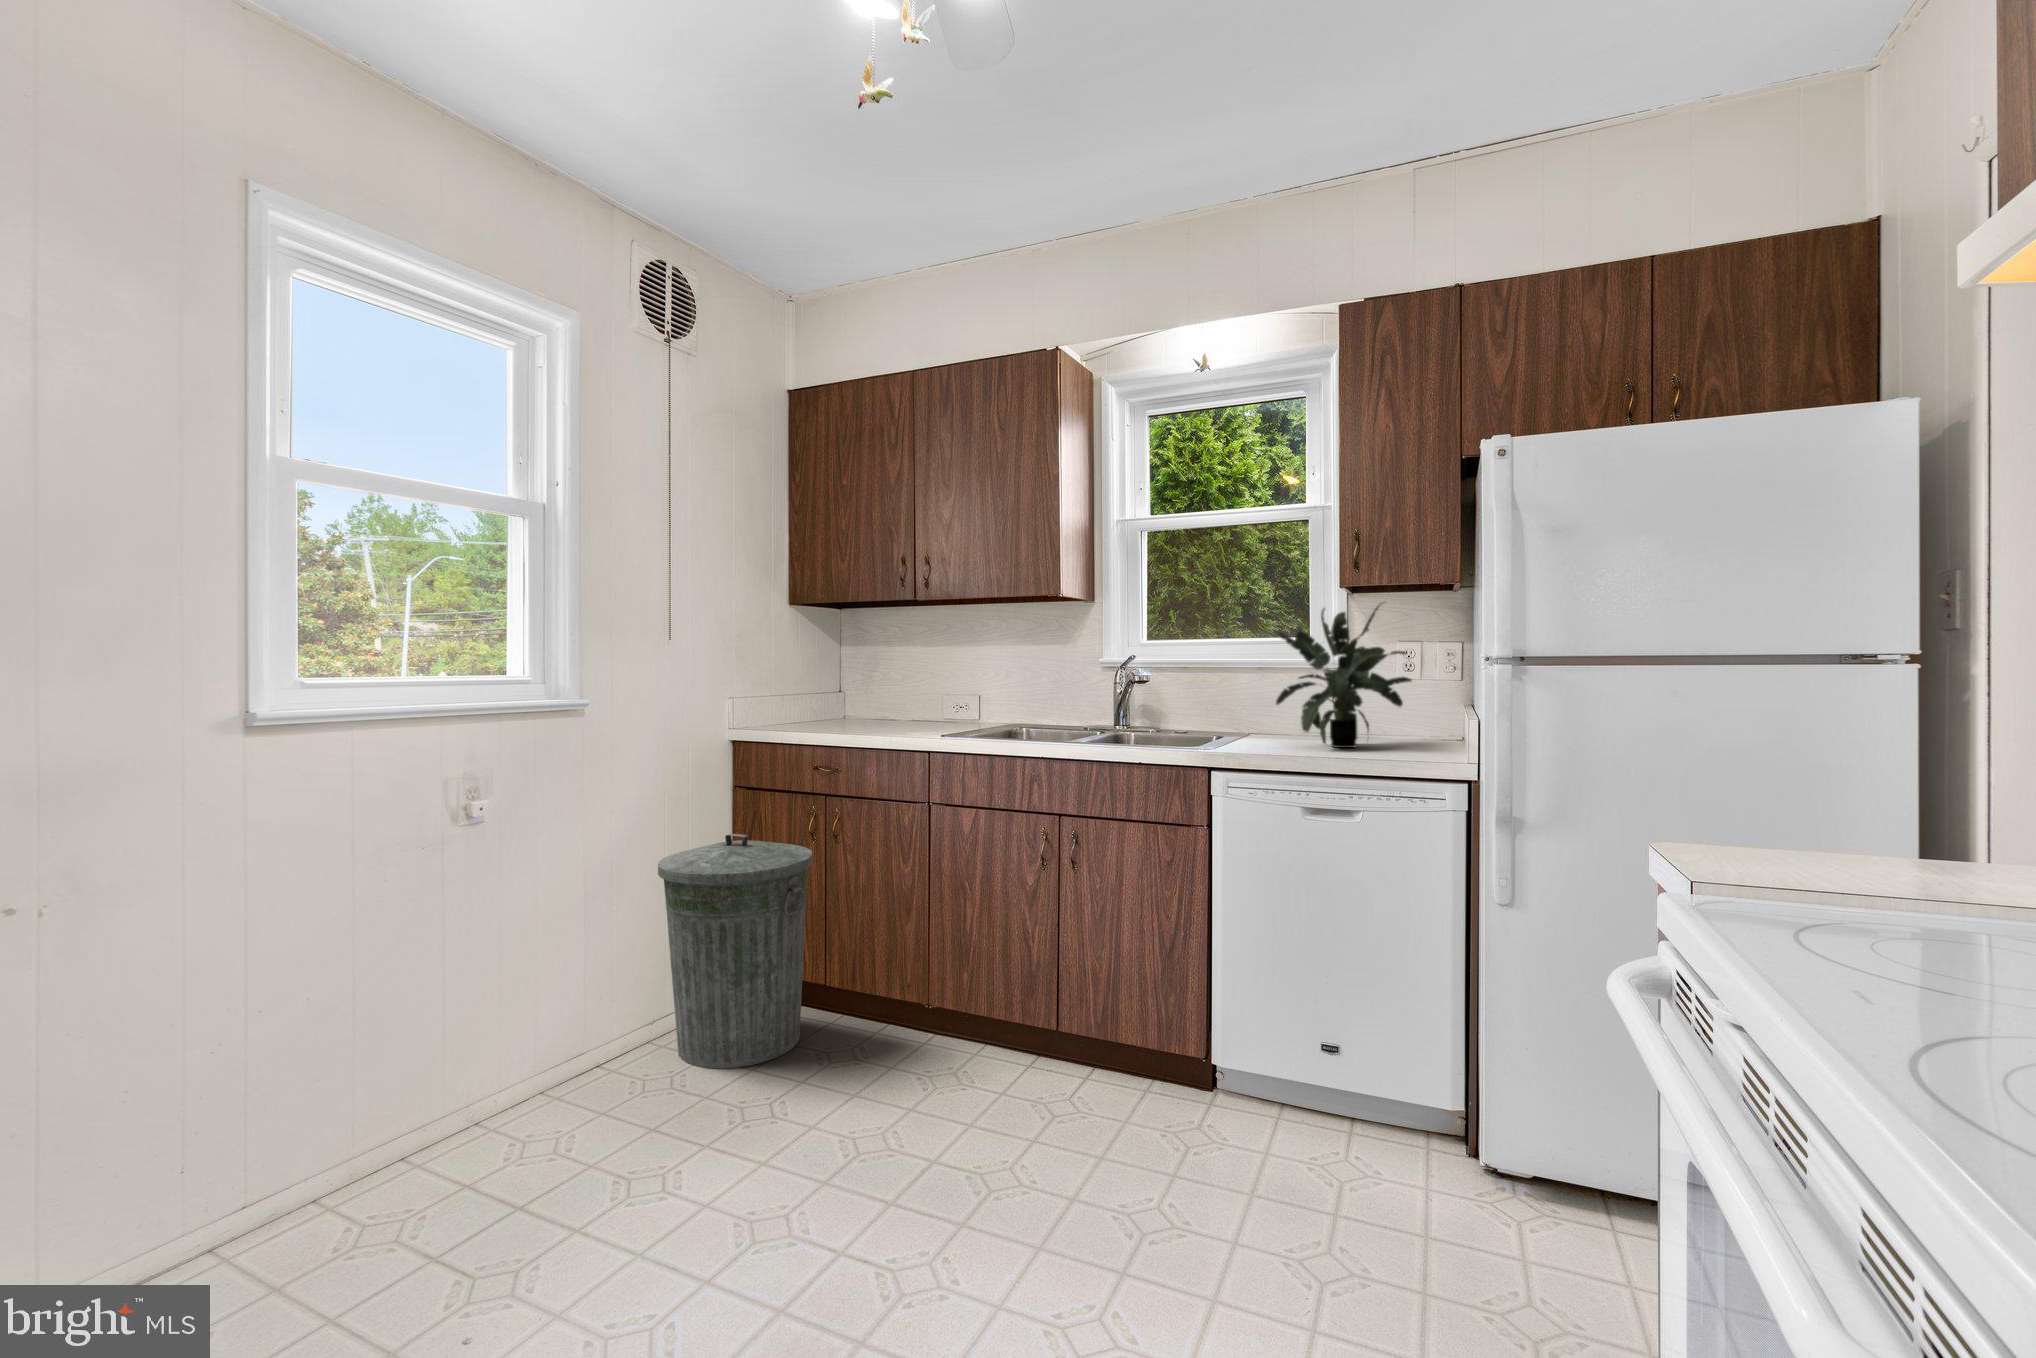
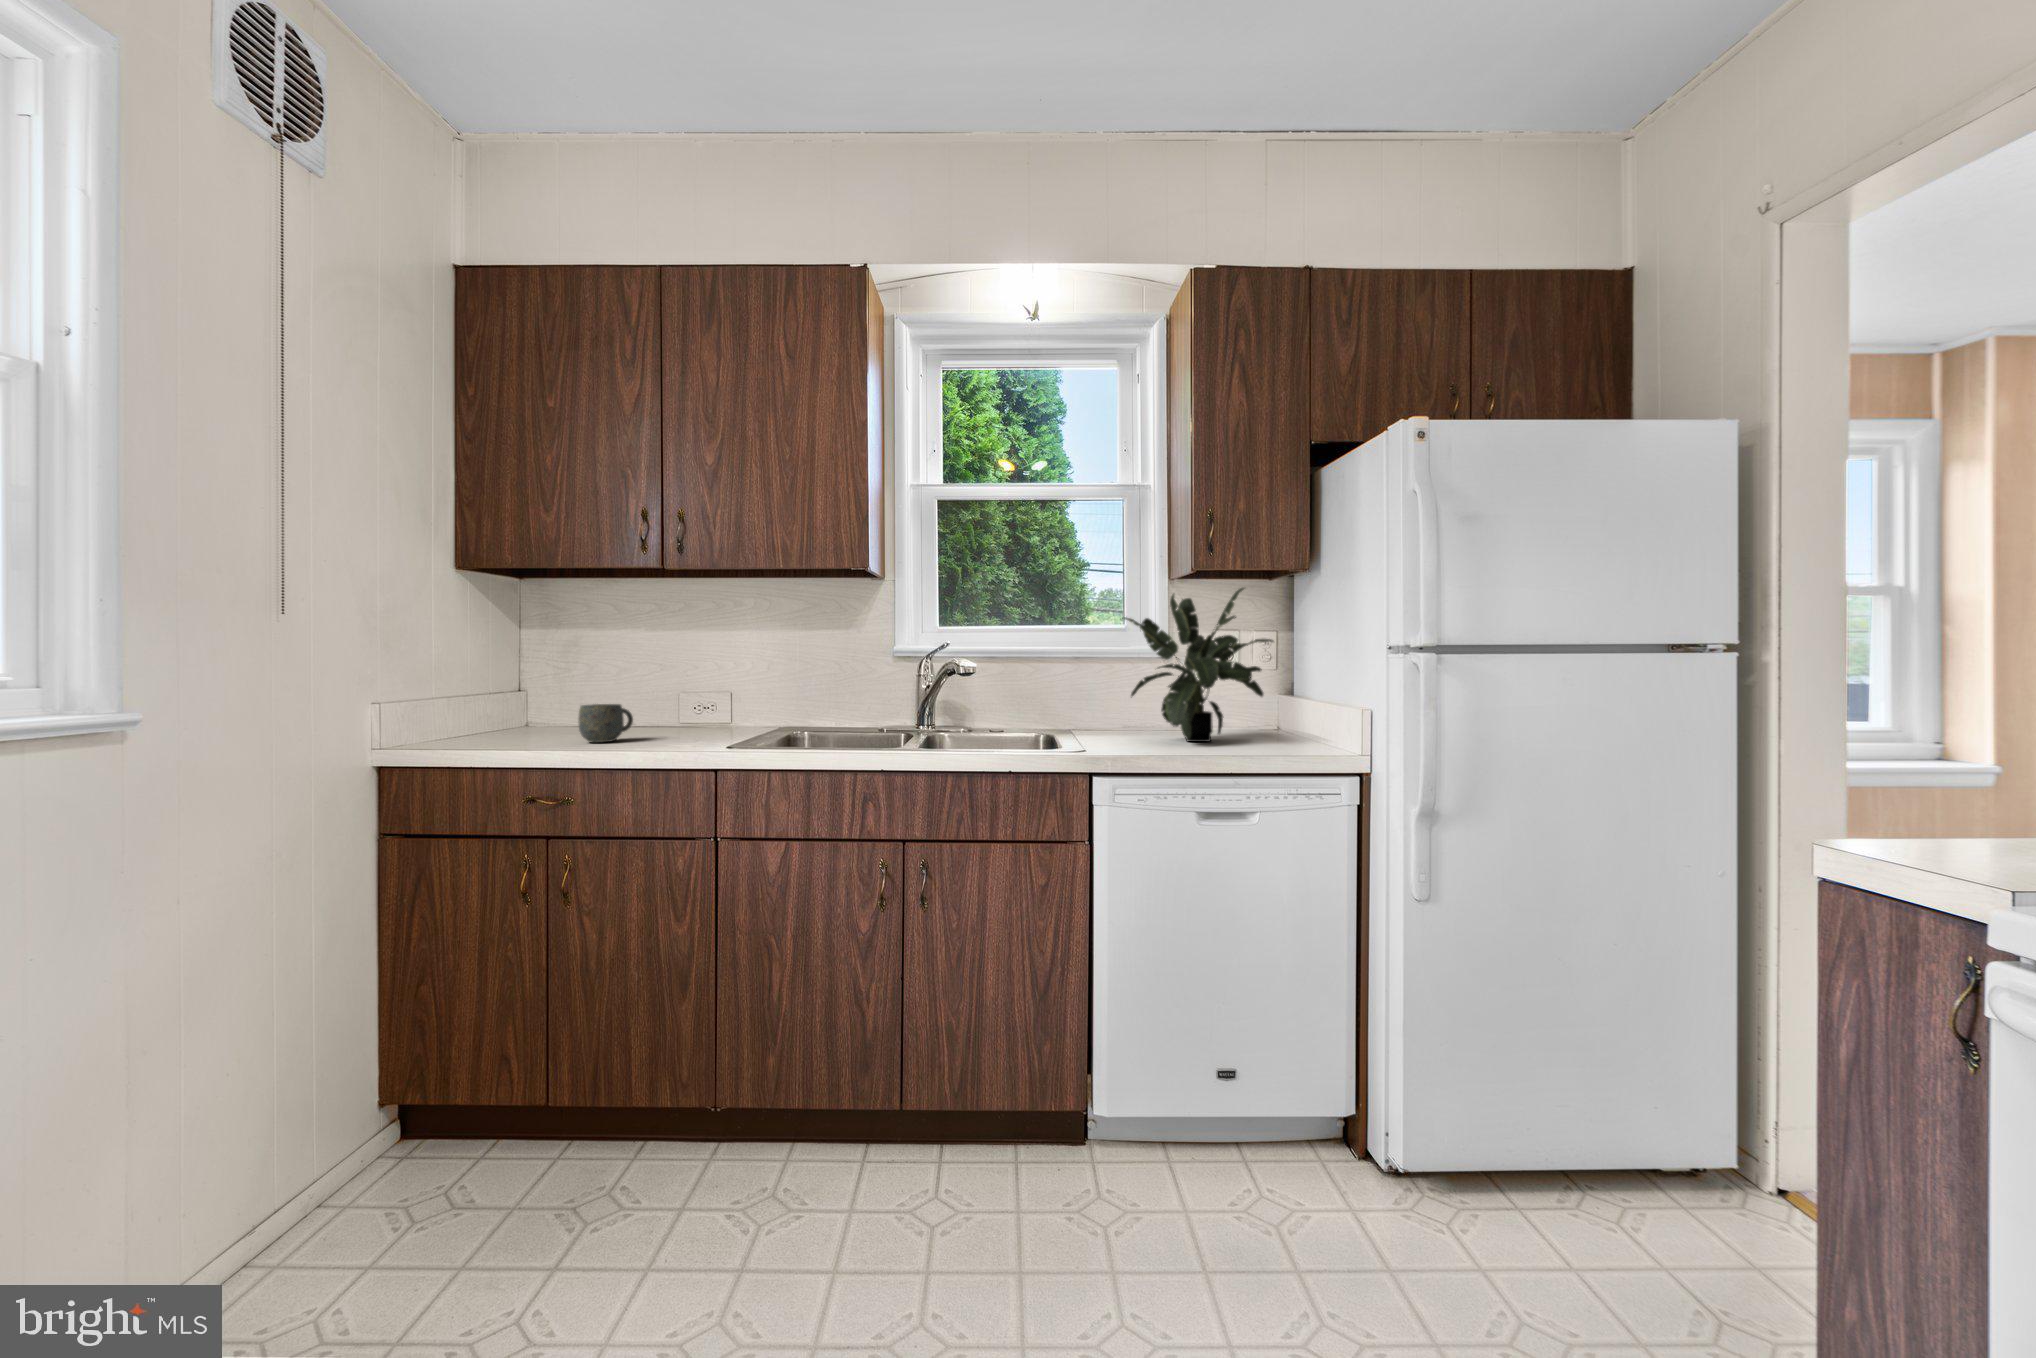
mug: none [863,702,901,730] -> present [578,704,633,743]
trash can: present [658,834,813,1069] -> none [239,913,526,1302]

